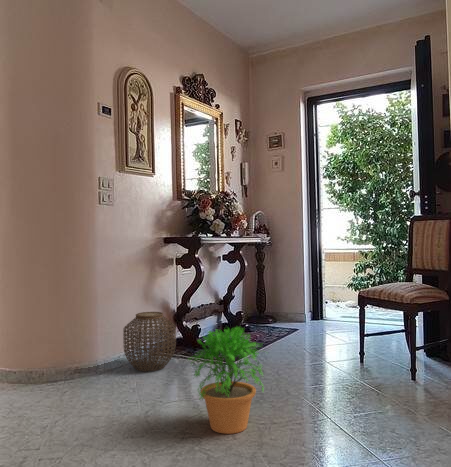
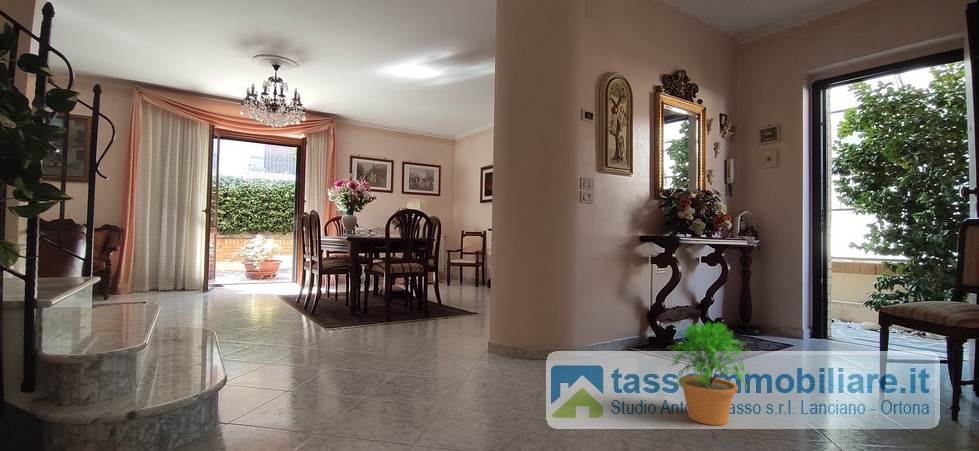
woven basket: present [123,312,176,372] -> none [599,306,651,363]

